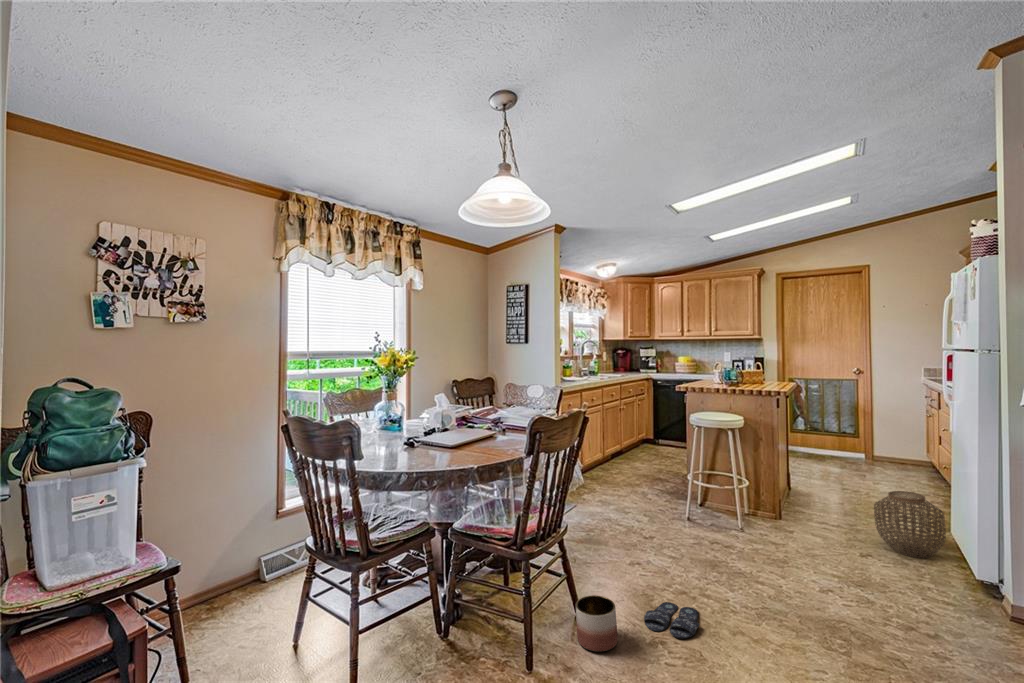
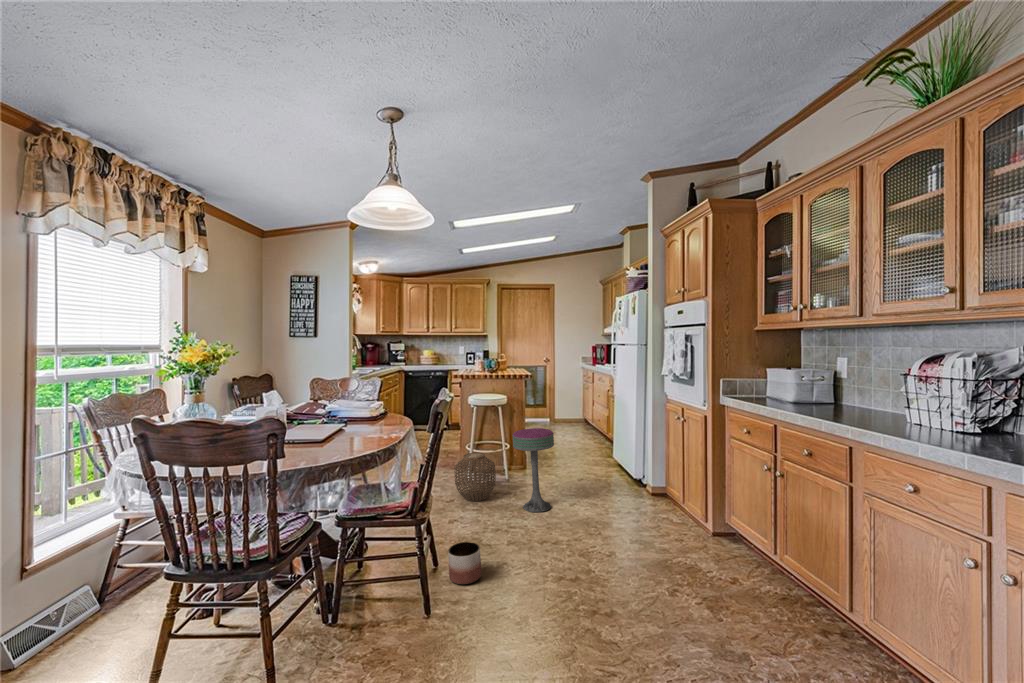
bar stool: none [719,467,784,589] -> present [512,428,554,512]
woven basket: present [874,491,946,558] -> present [454,452,496,501]
slippers: present [644,602,700,639] -> none [485,535,524,557]

